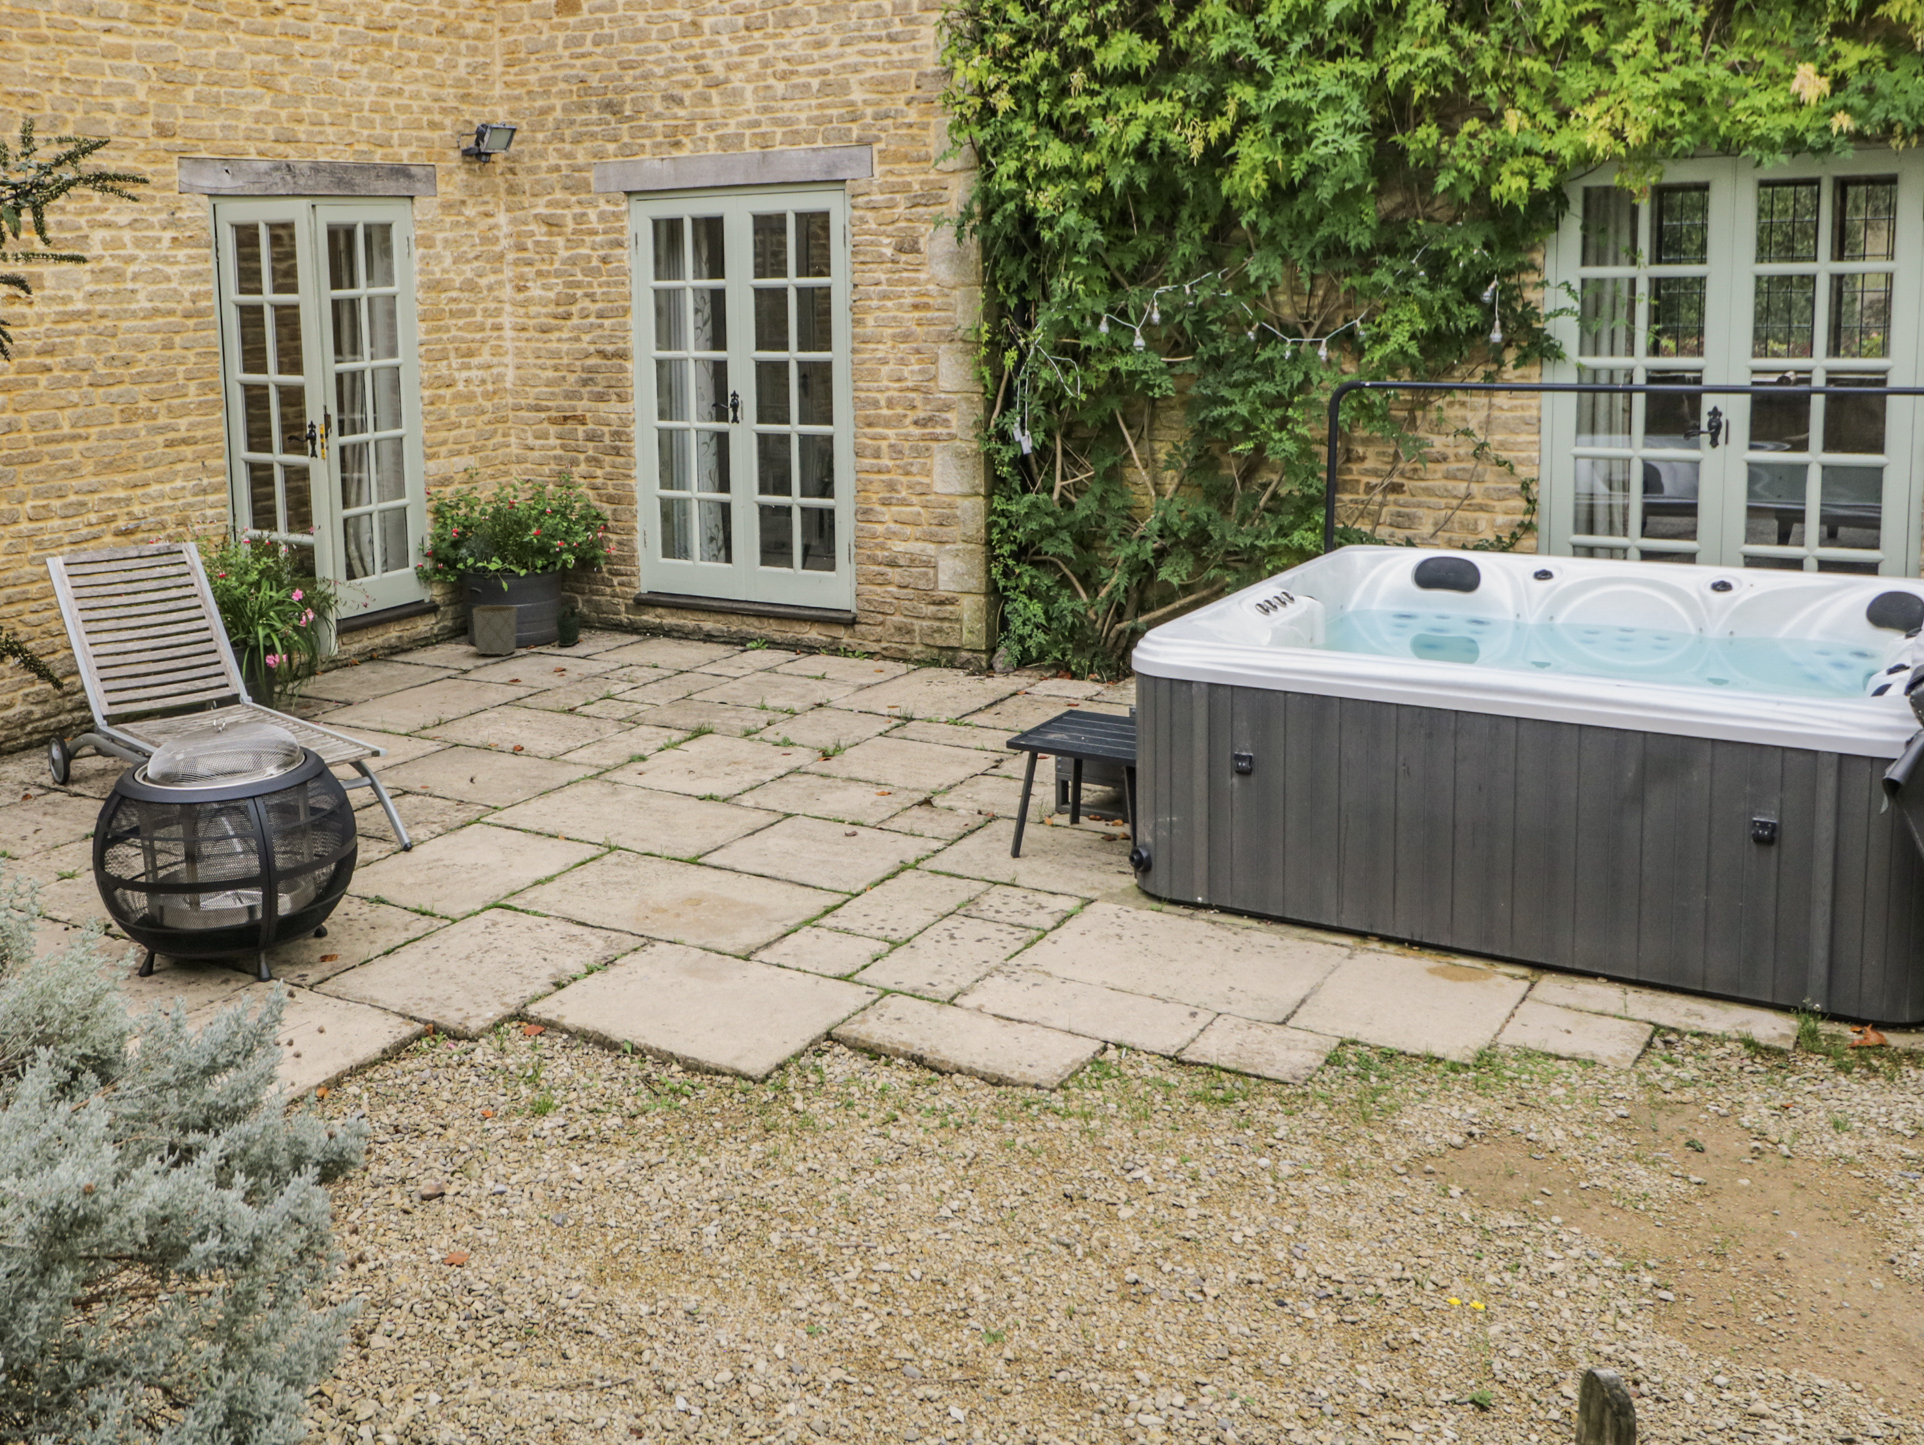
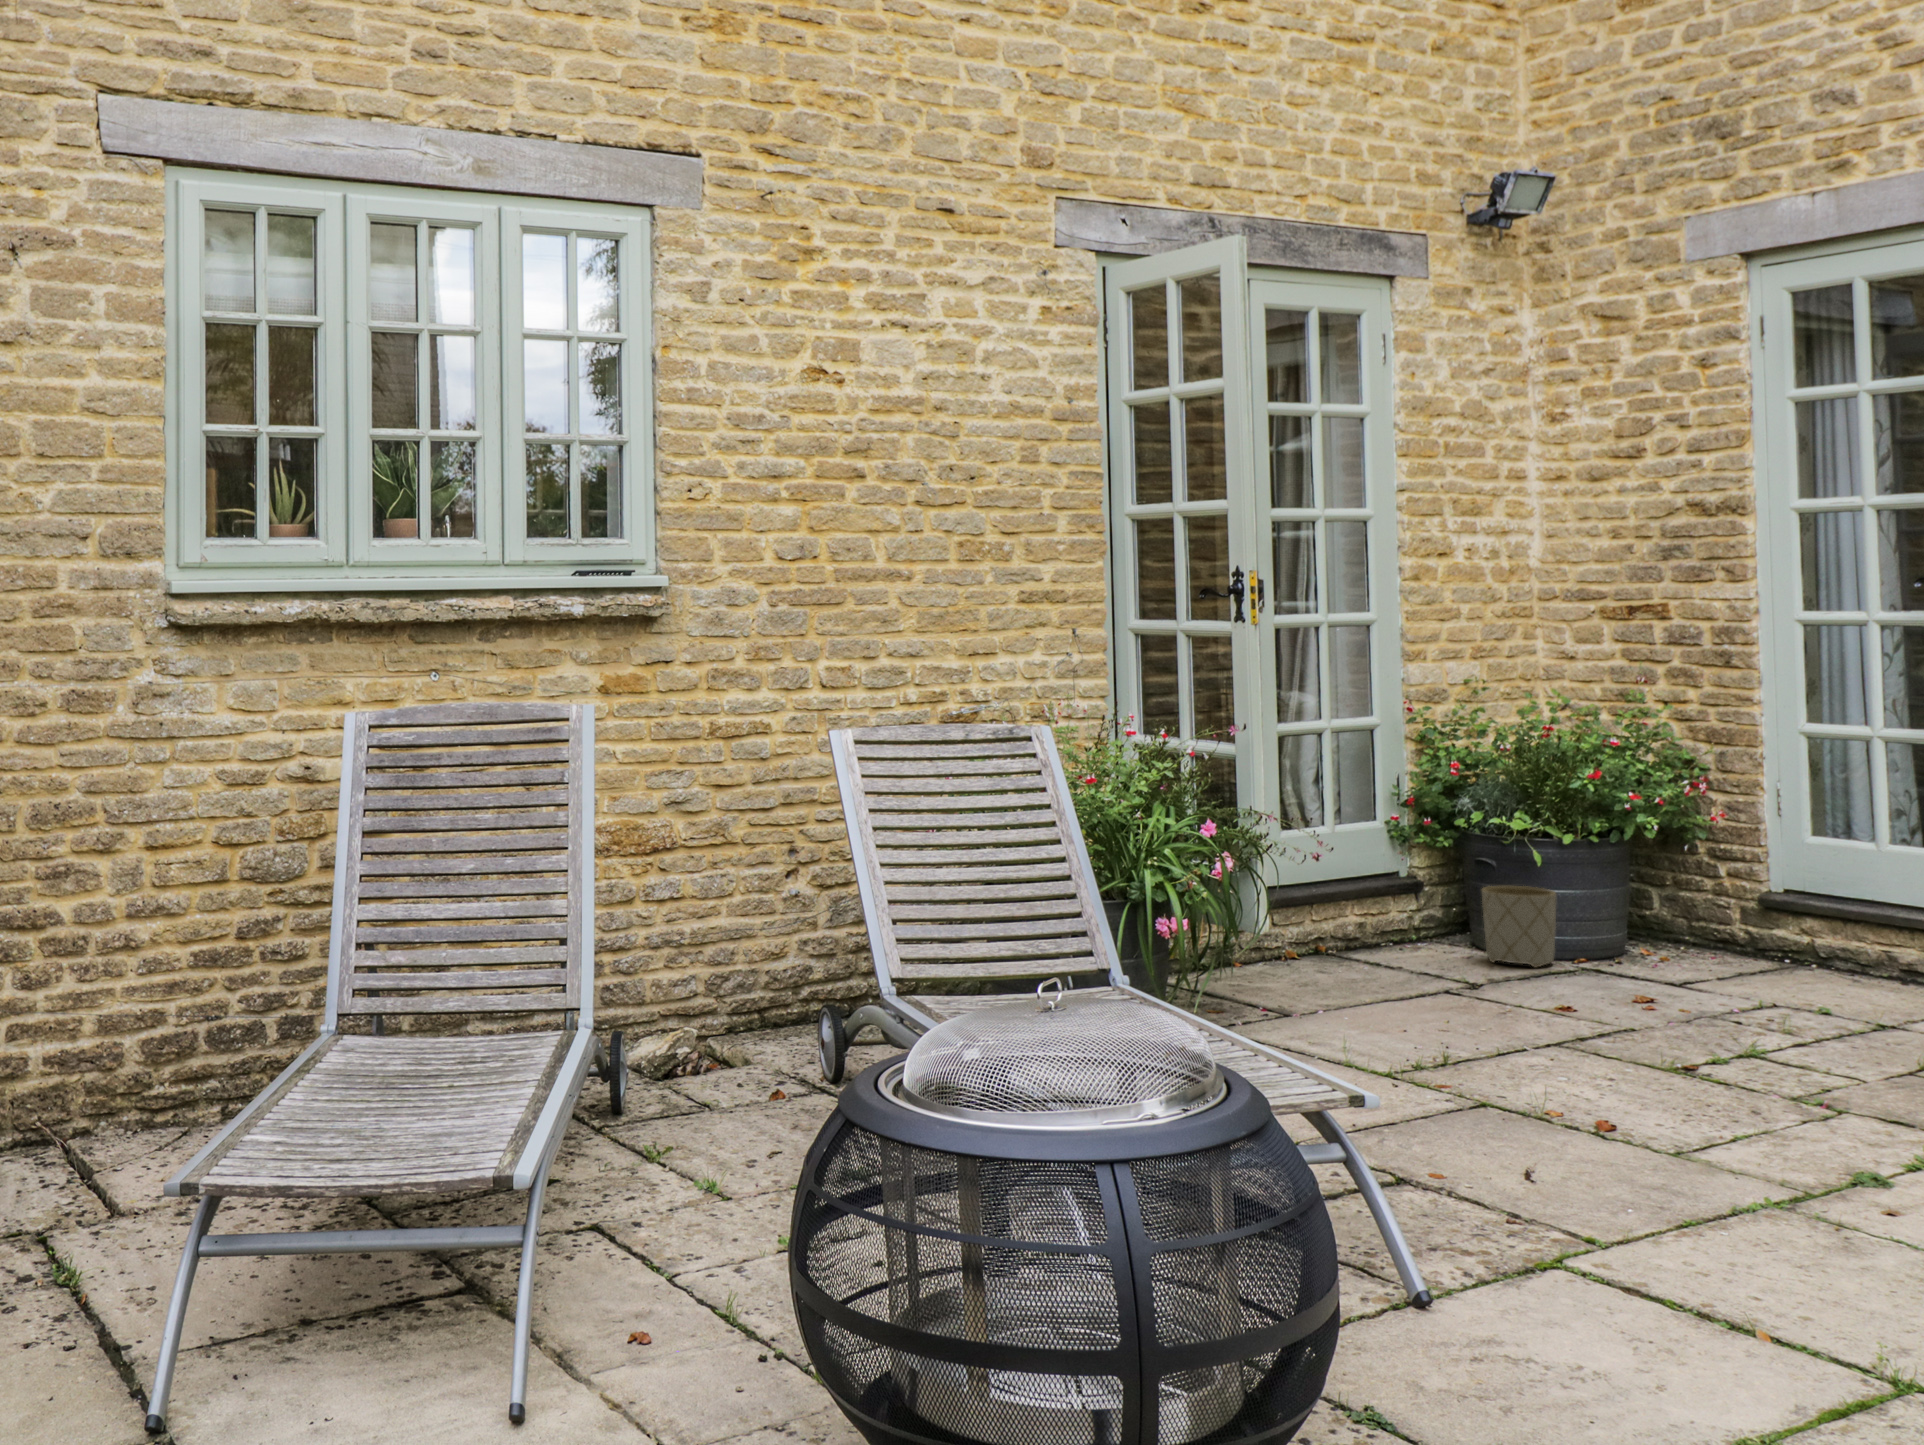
watering can: present [557,605,581,646] -> none [1626,897,1665,964]

